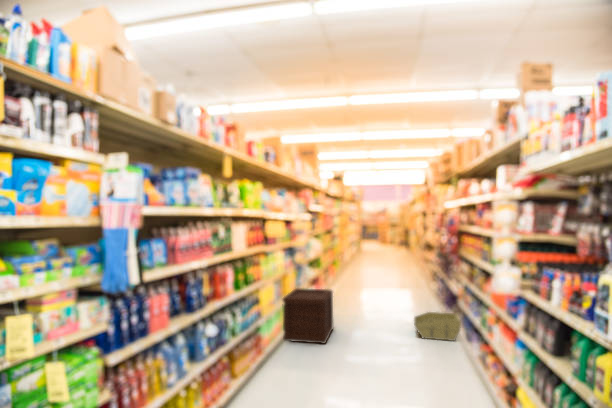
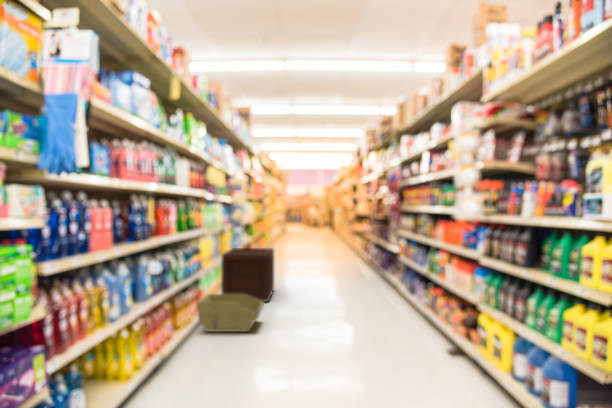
storage bin: present [414,312,461,341] -> present [197,294,264,332]

